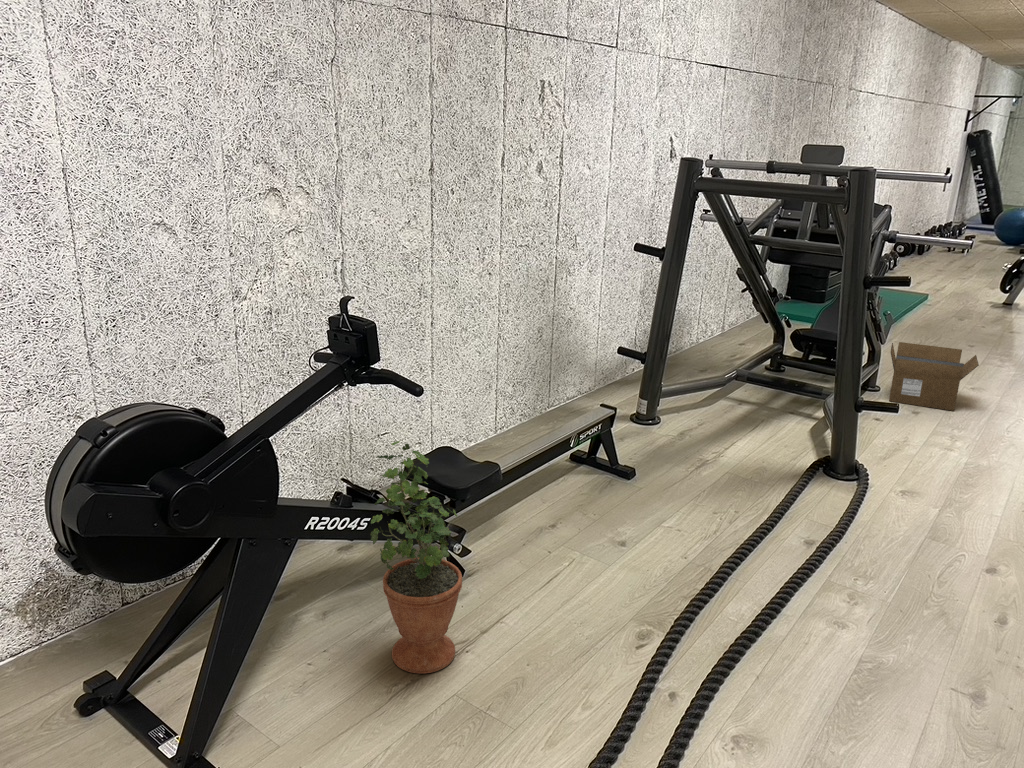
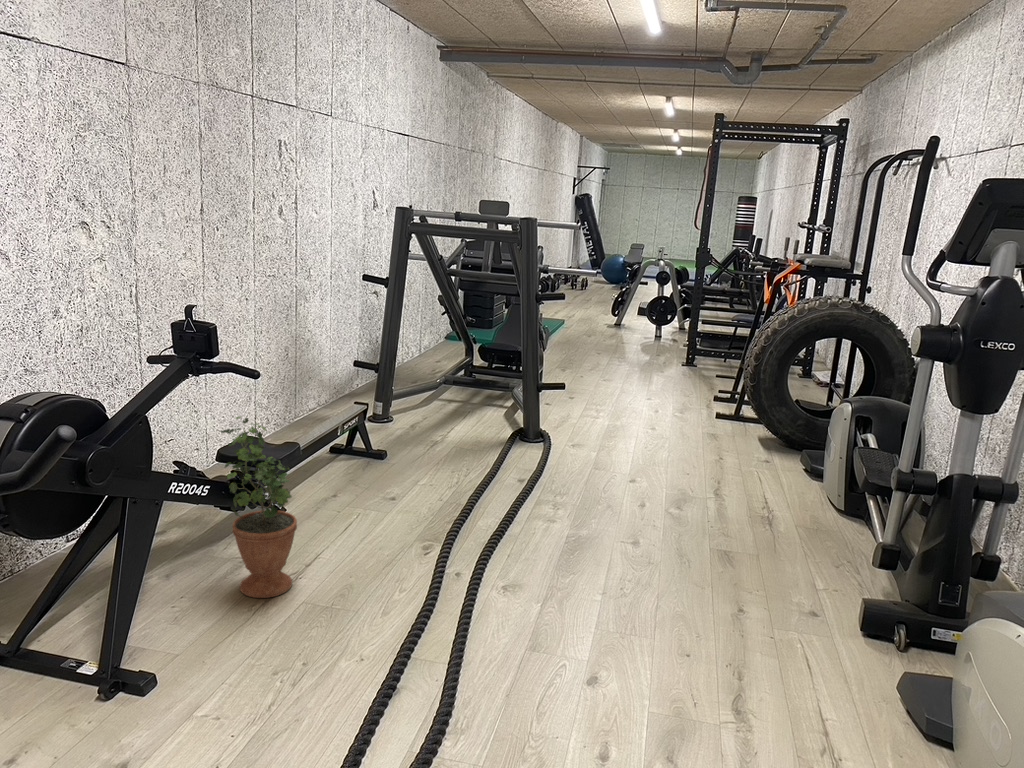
cardboard box: present [889,342,979,411] -> none [551,348,609,395]

